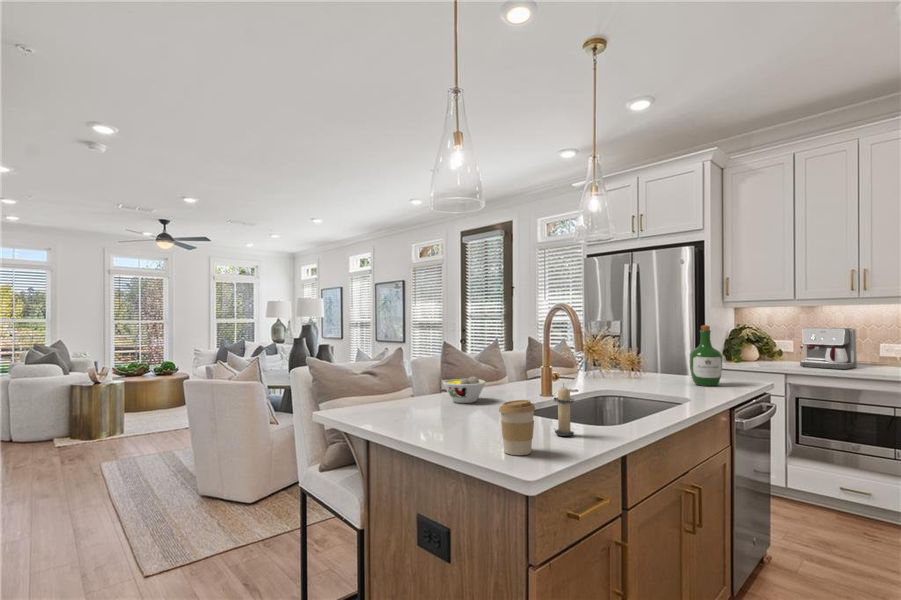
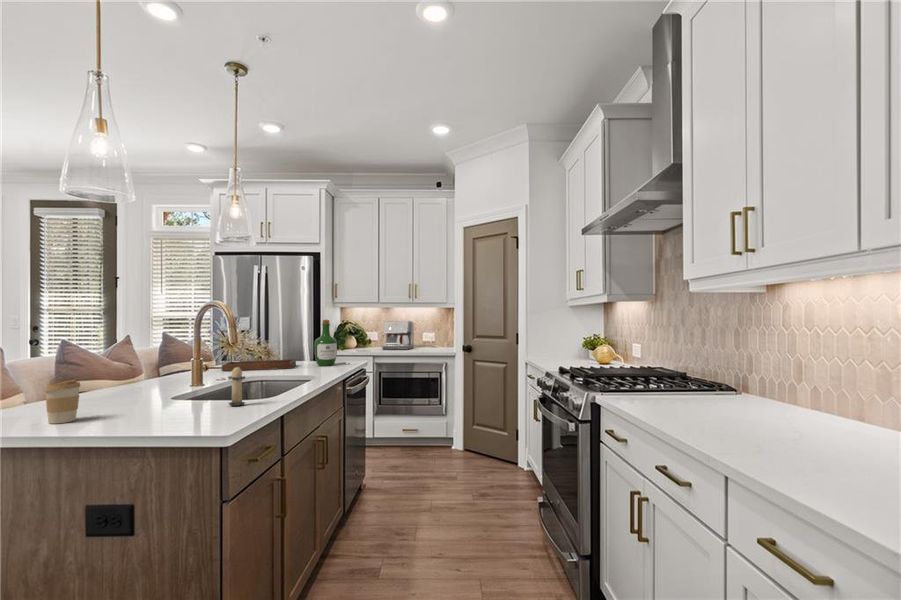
tray: none [580,355,666,386] -> present [222,346,296,371]
bowl: present [443,377,486,403] -> none [87,372,140,399]
coffee cup: present [499,400,535,455] -> present [44,380,81,424]

